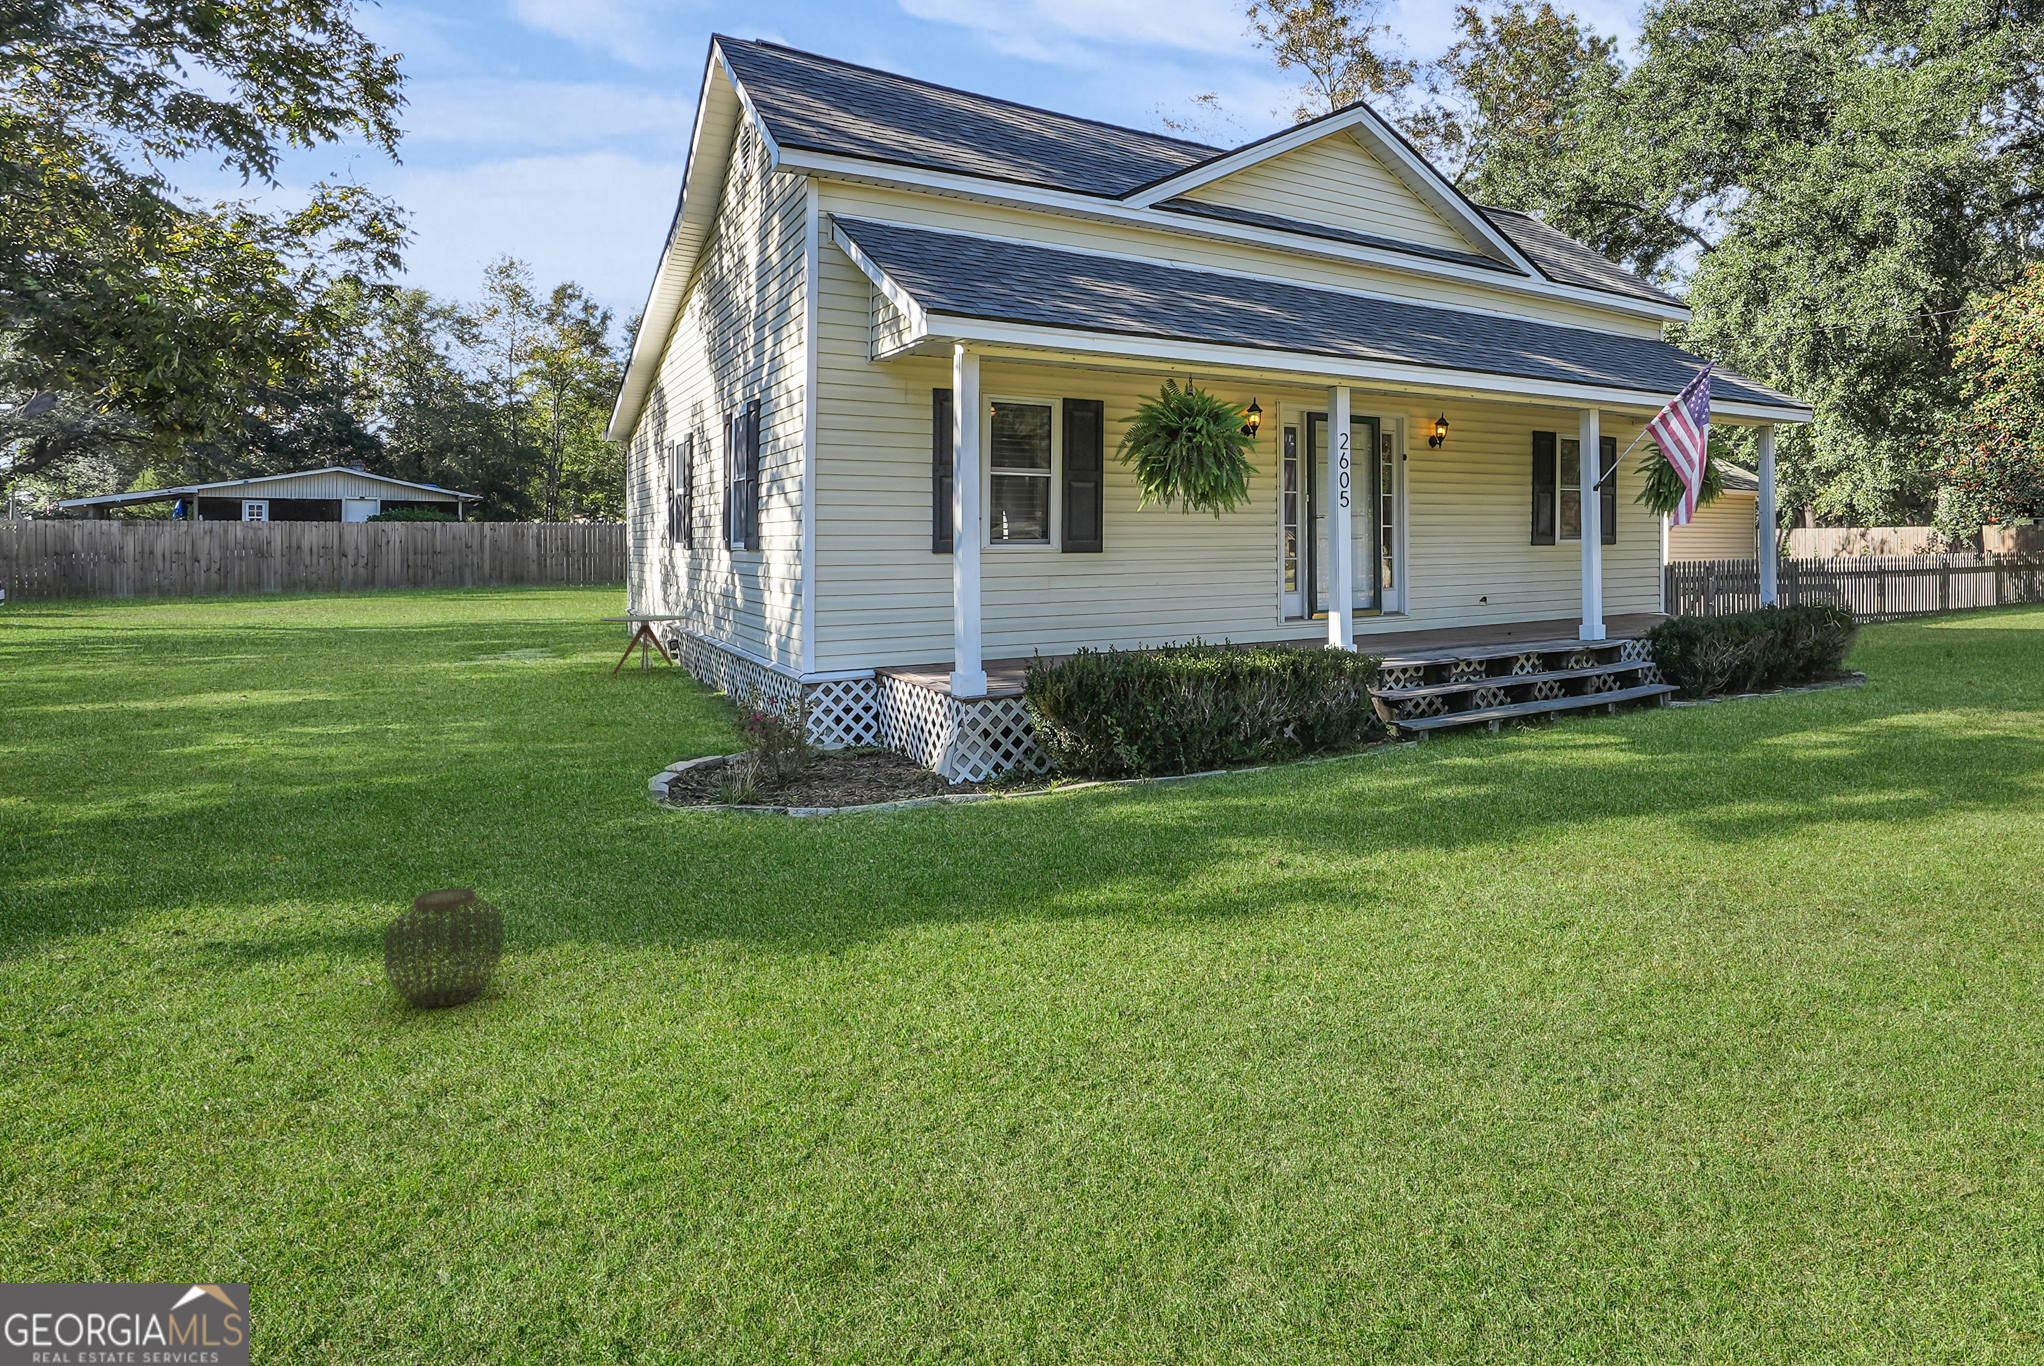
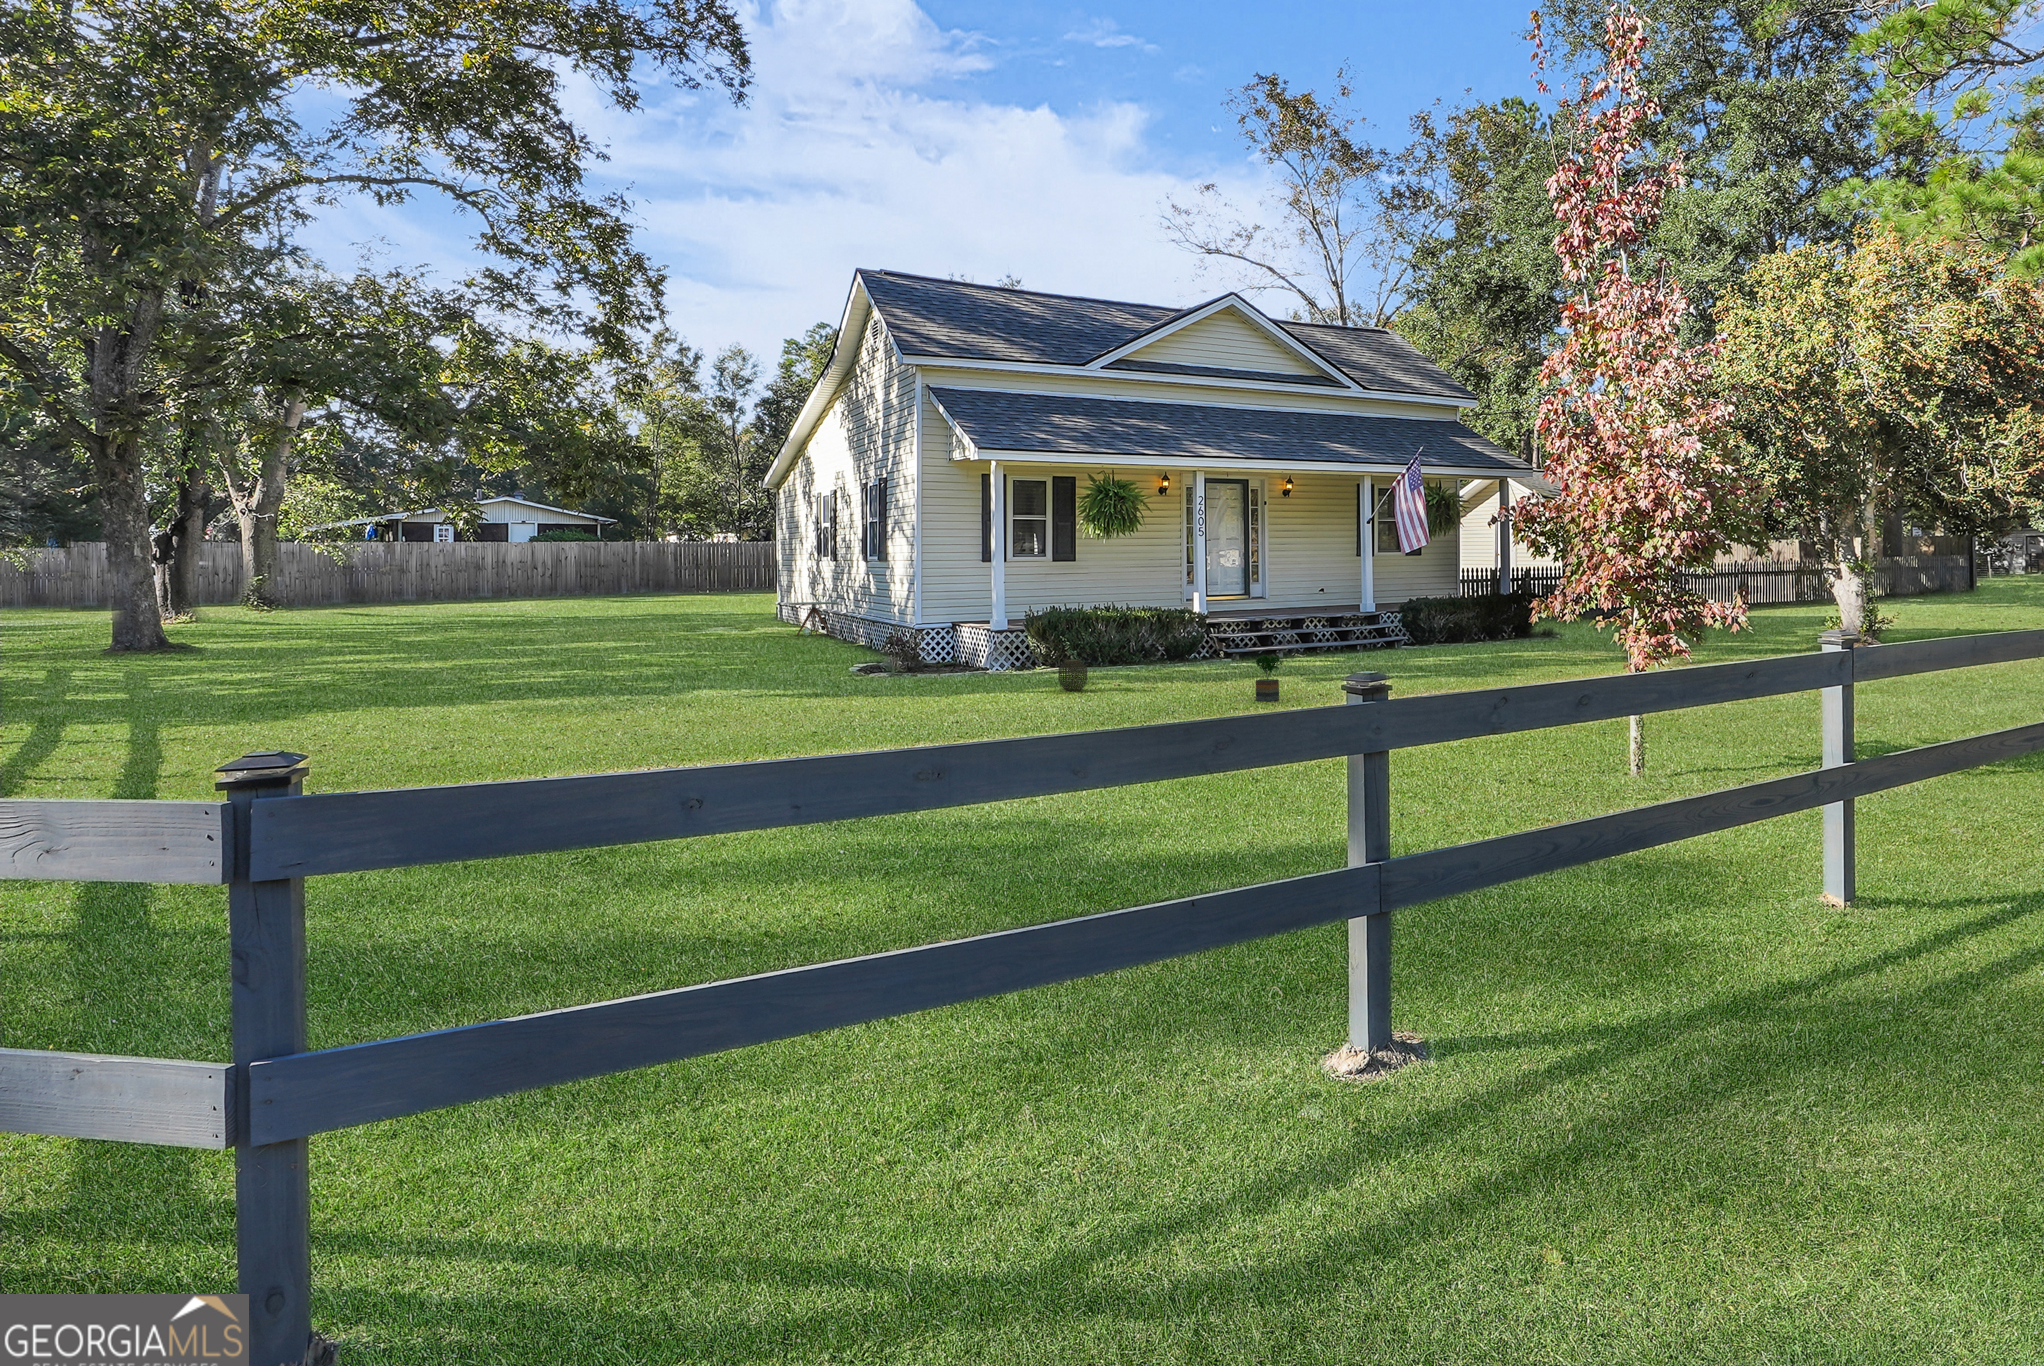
potted tree: none [1819,850,1928,1012] -> present [1255,655,1283,701]
woven basket: present [385,888,503,1008] -> present [1058,659,1087,691]

